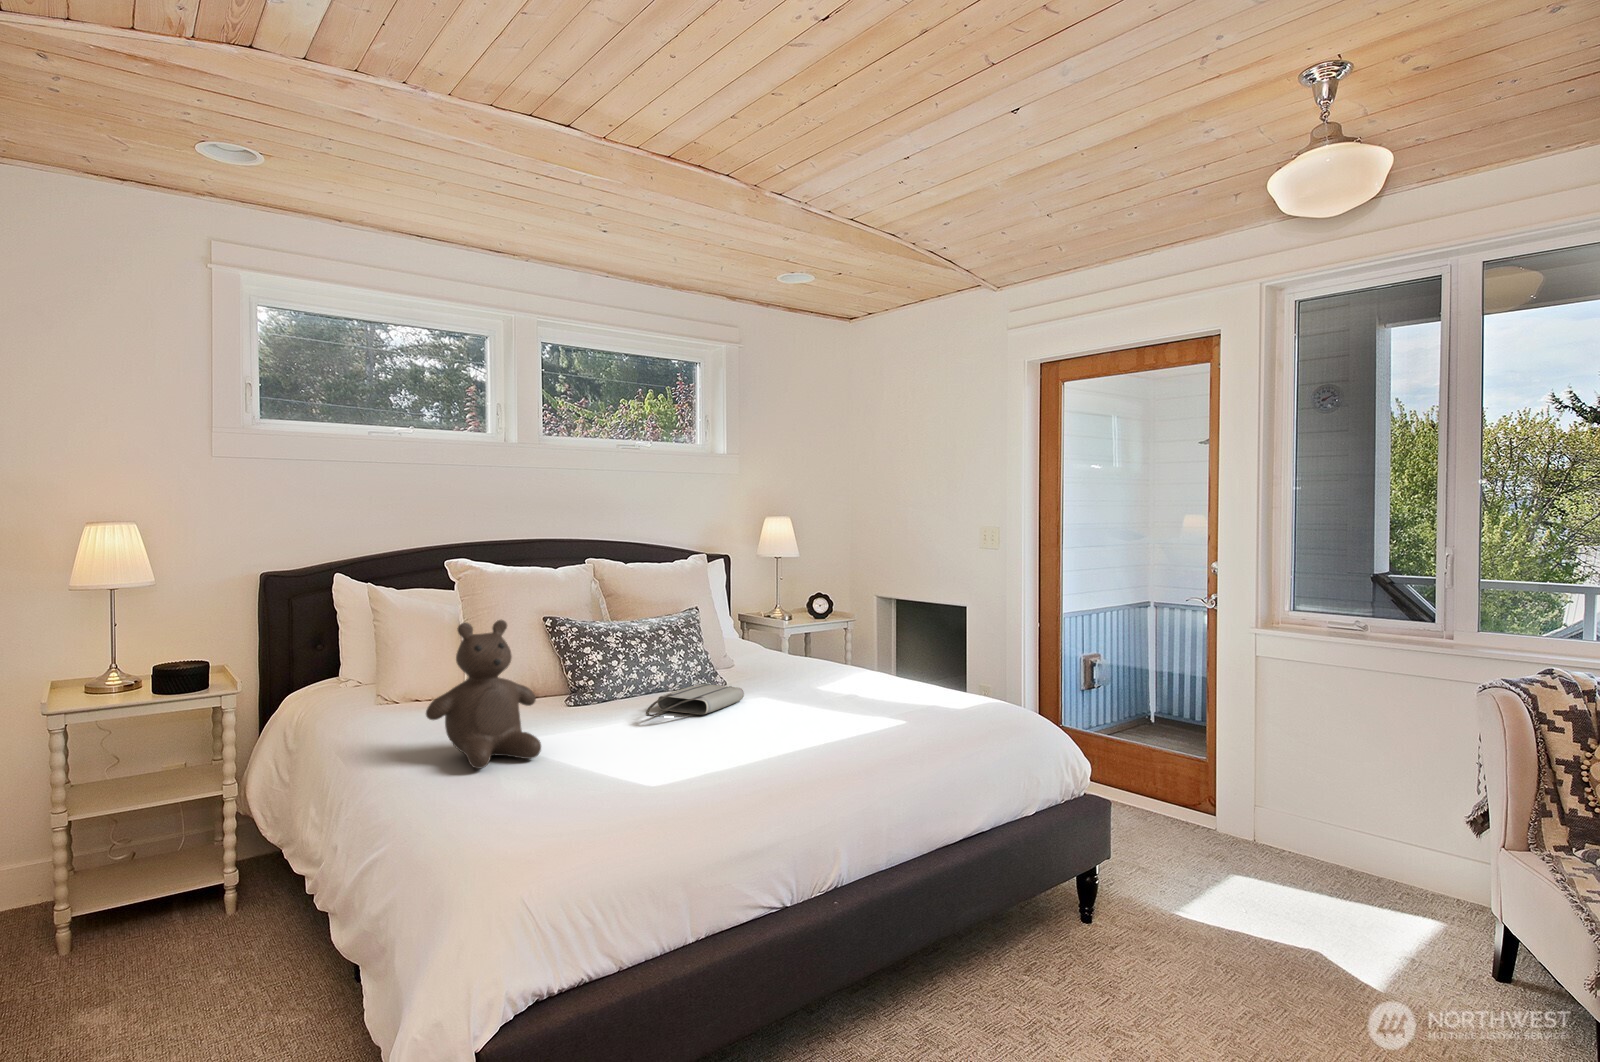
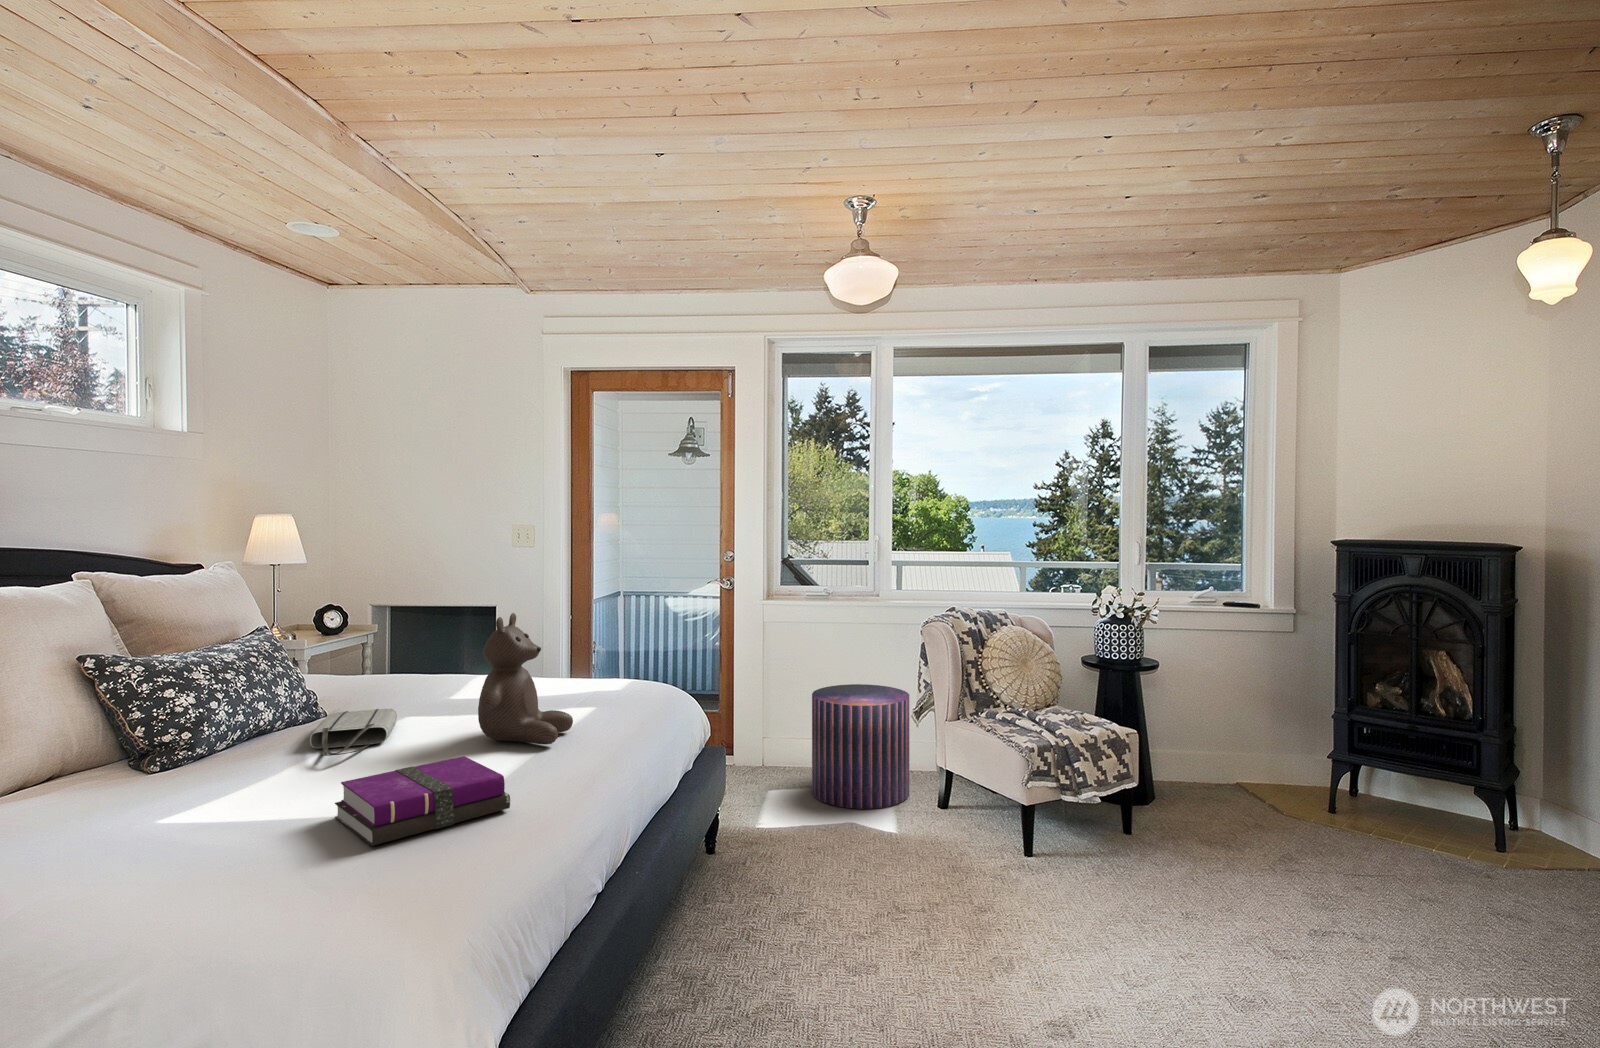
teddy bear: present [426,620,541,769] -> present [478,613,573,745]
notebook: none [562,734,695,789] -> present [335,756,510,846]
pouf: none [1287,758,1459,954] -> present [812,684,910,809]

